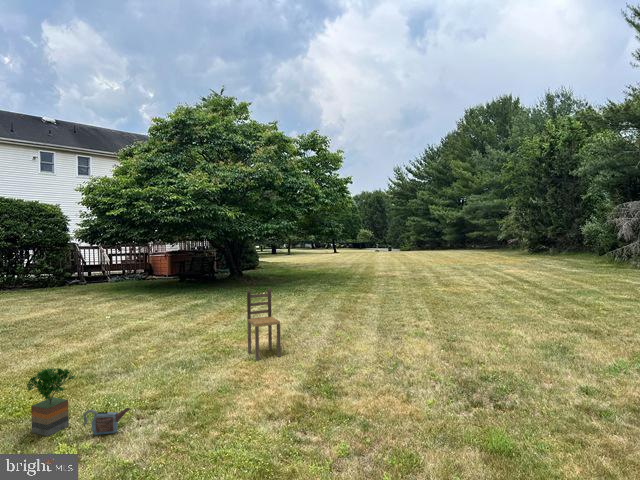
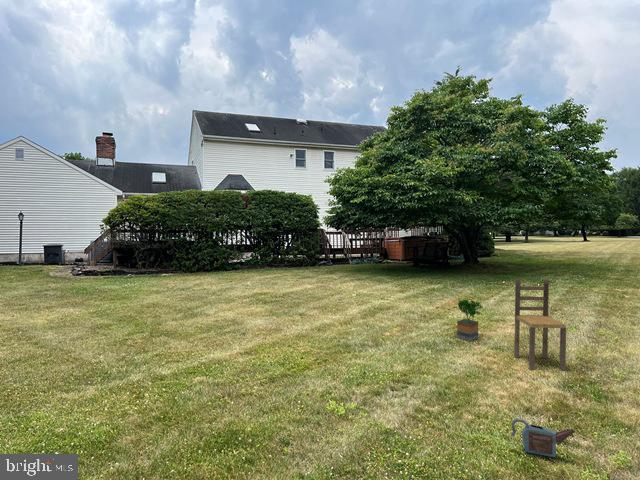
potted tree: present [27,368,75,436] -> present [457,299,483,341]
watering can: present [83,408,130,435] -> present [511,418,575,457]

